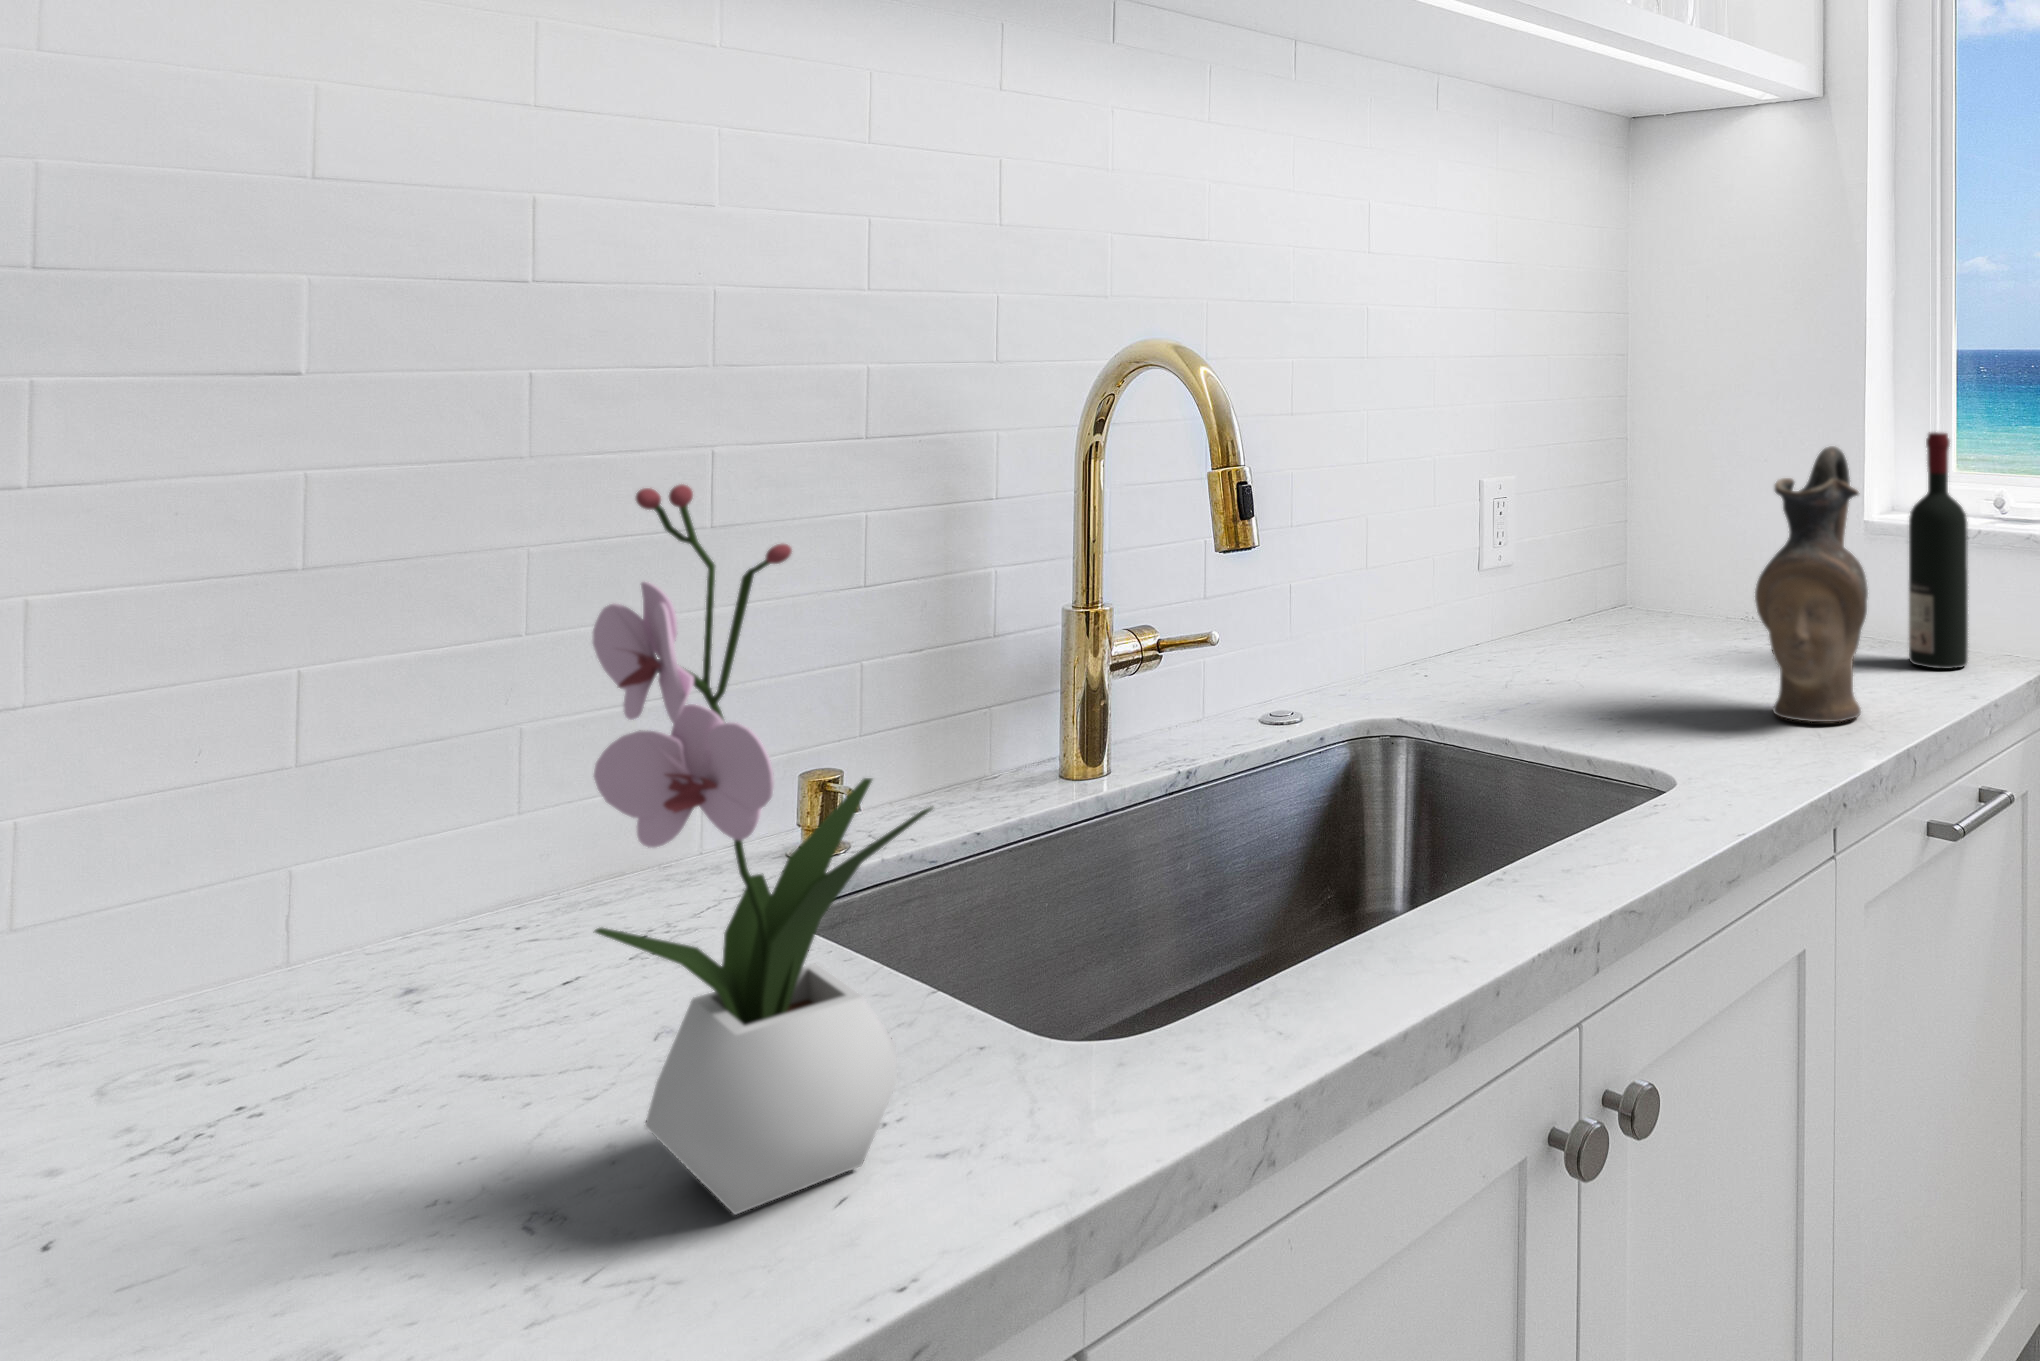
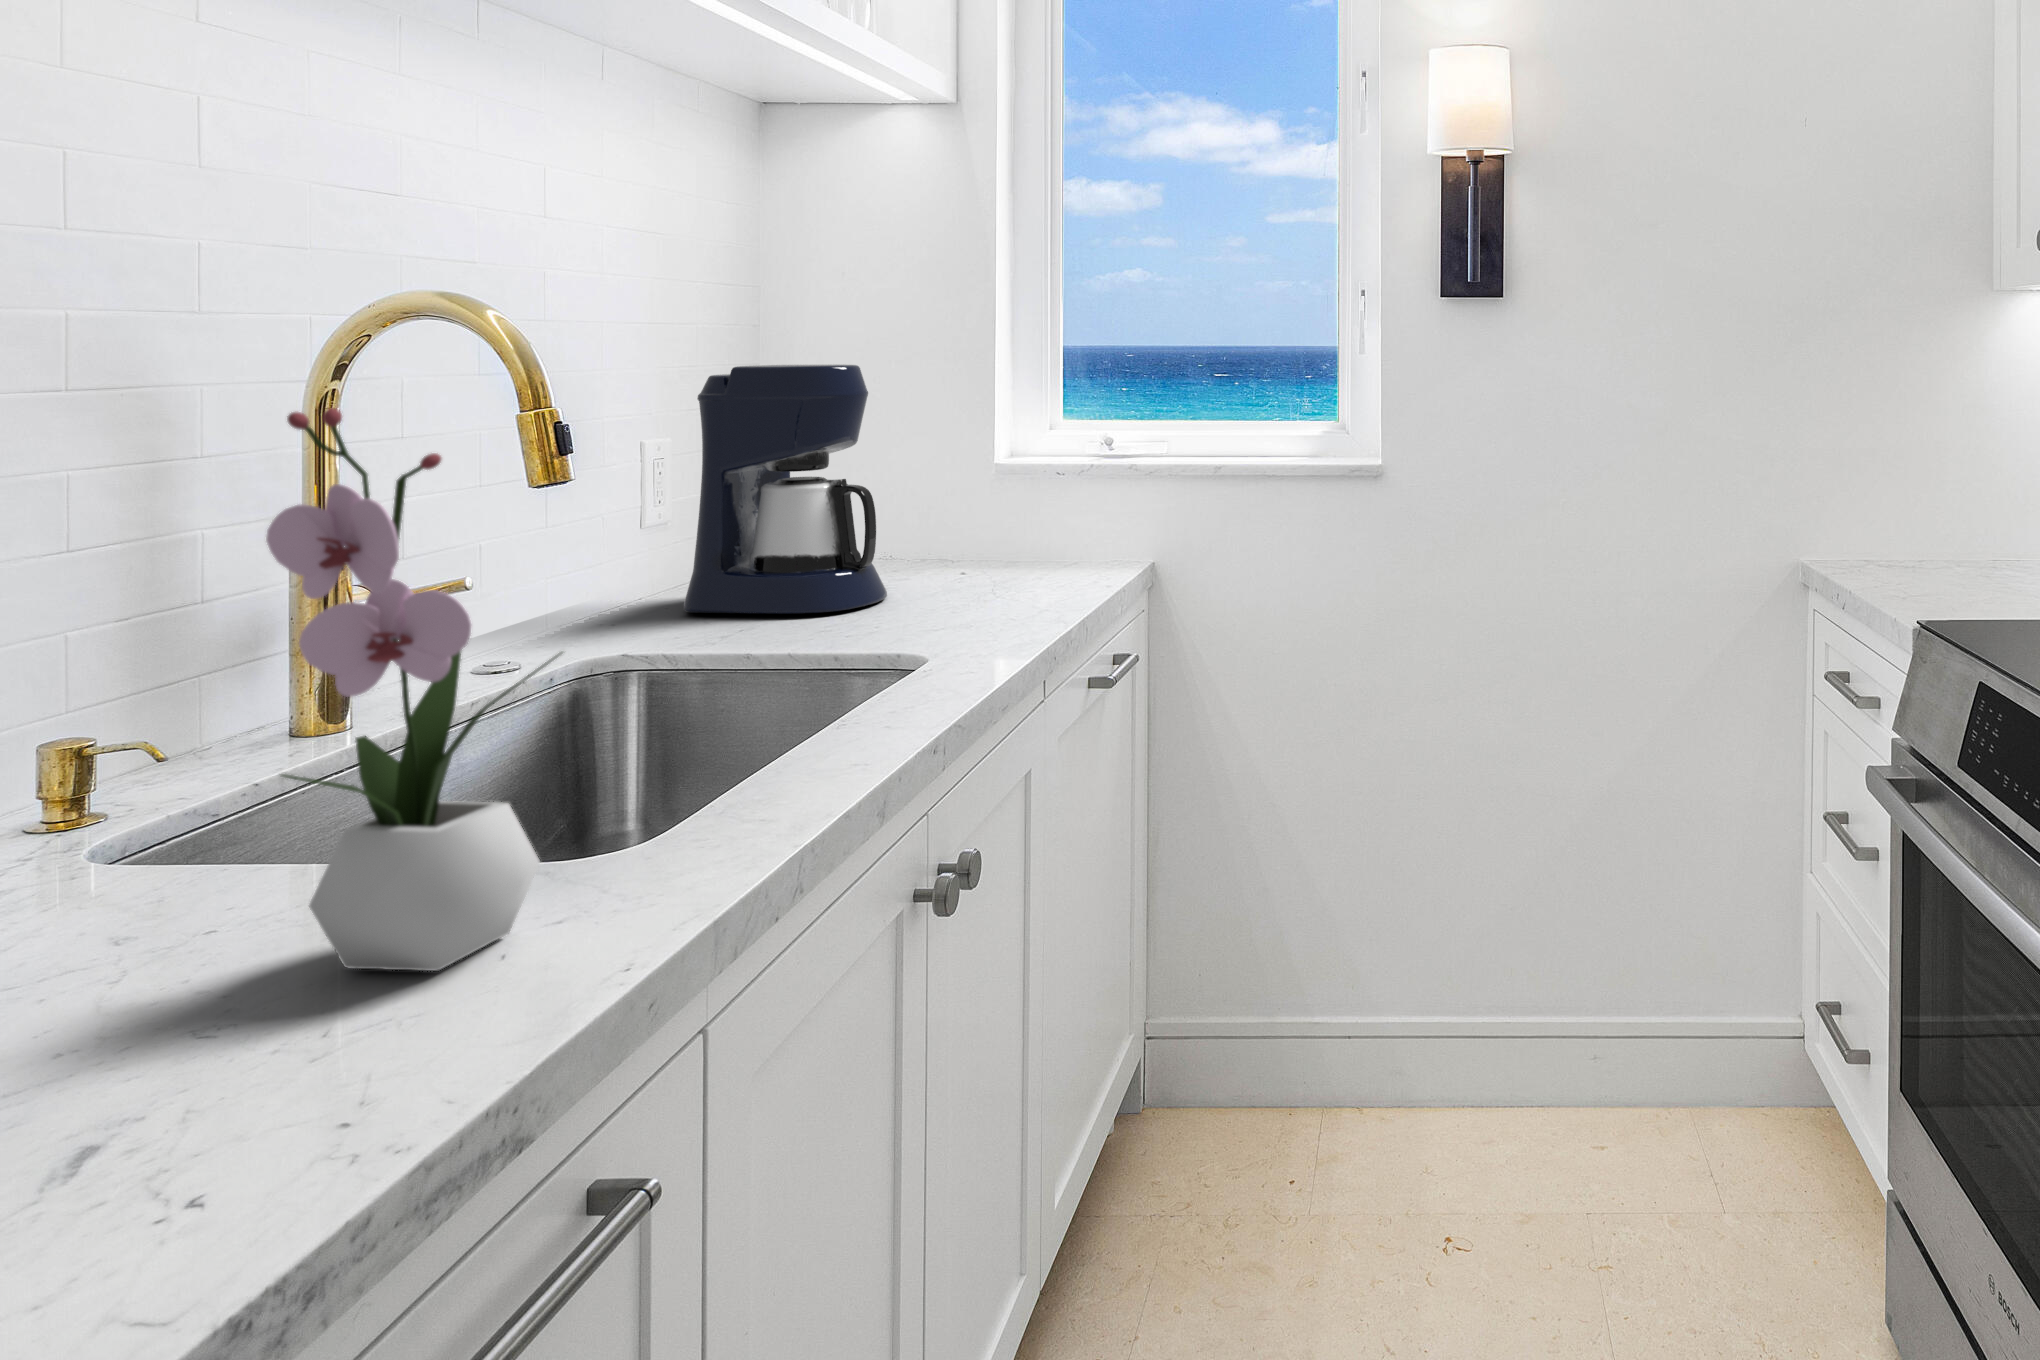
coffee maker: none [1505,406,1710,691] -> present [684,365,887,614]
wine bottle: present [1909,432,1968,669] -> none [1044,384,1092,572]
ceramic pitcher: present [1755,446,1868,722] -> none [953,393,1045,613]

